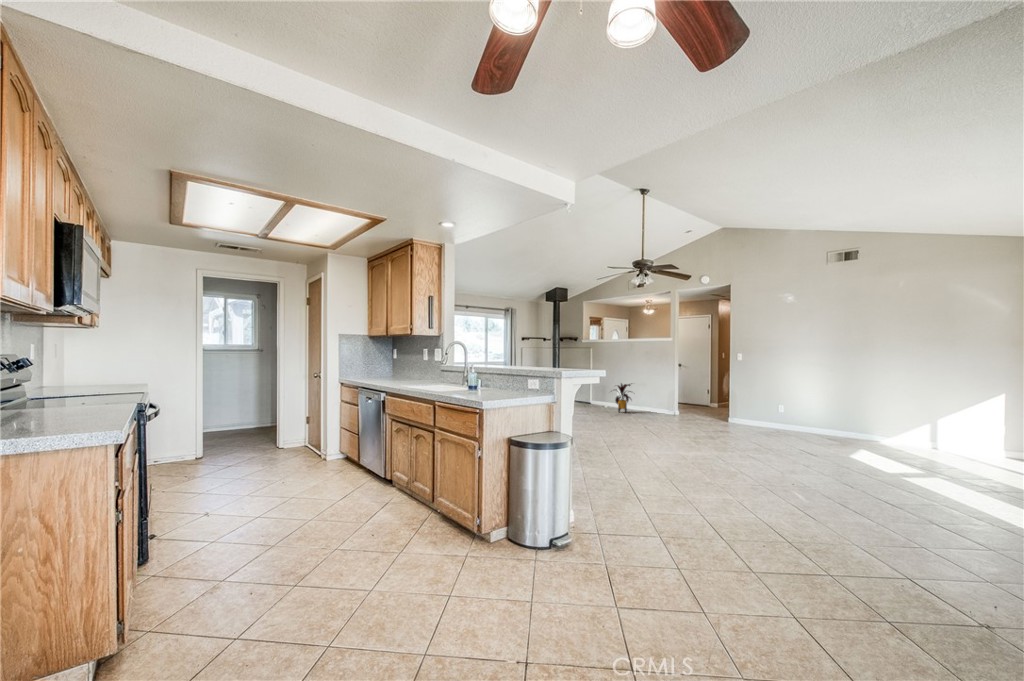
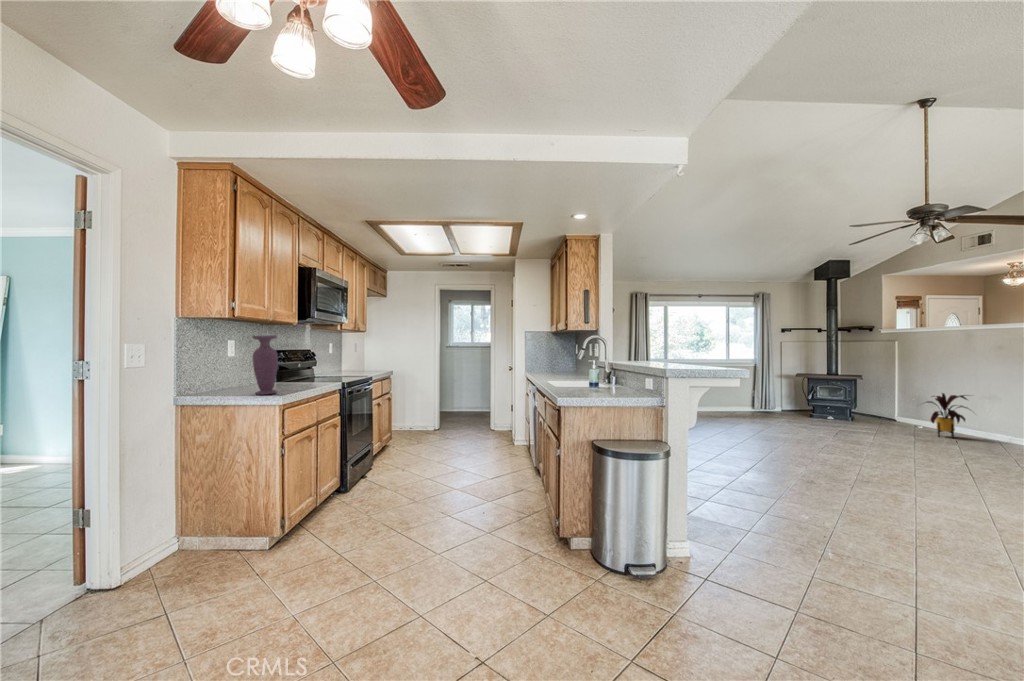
vase: none [38,334,91,434] -> present [252,335,278,395]

